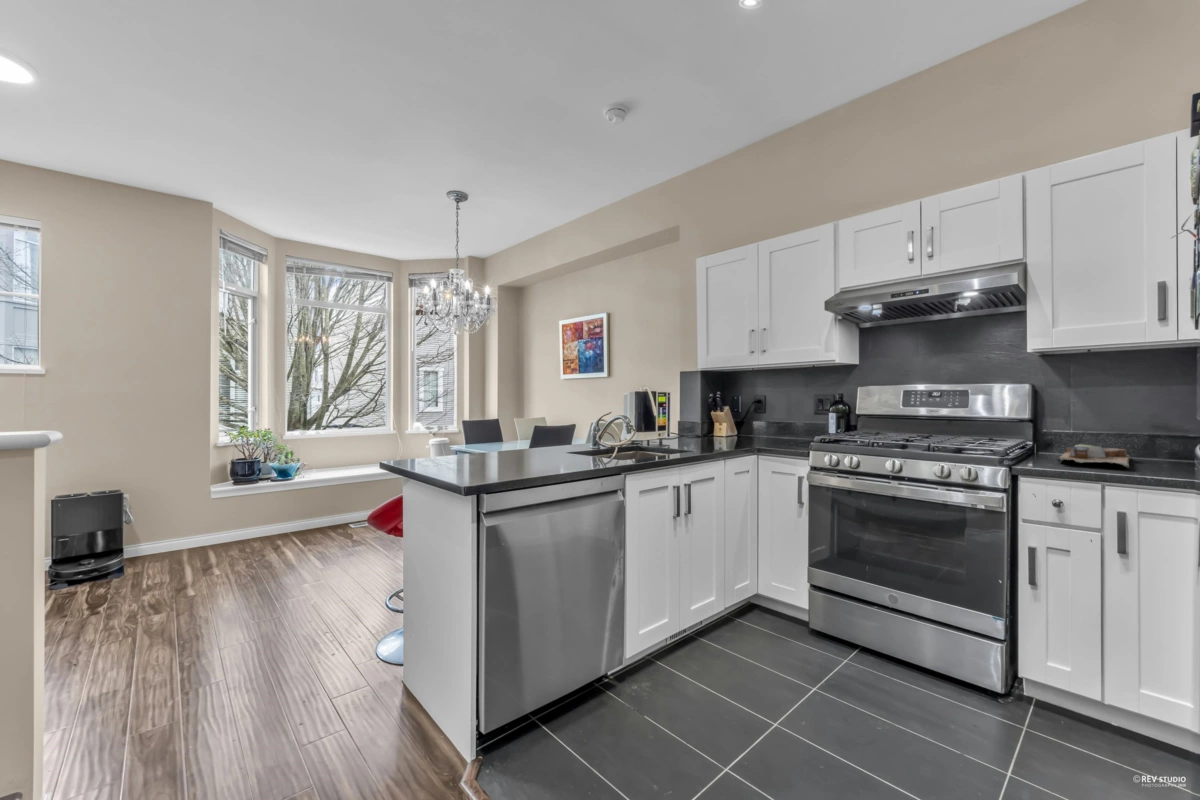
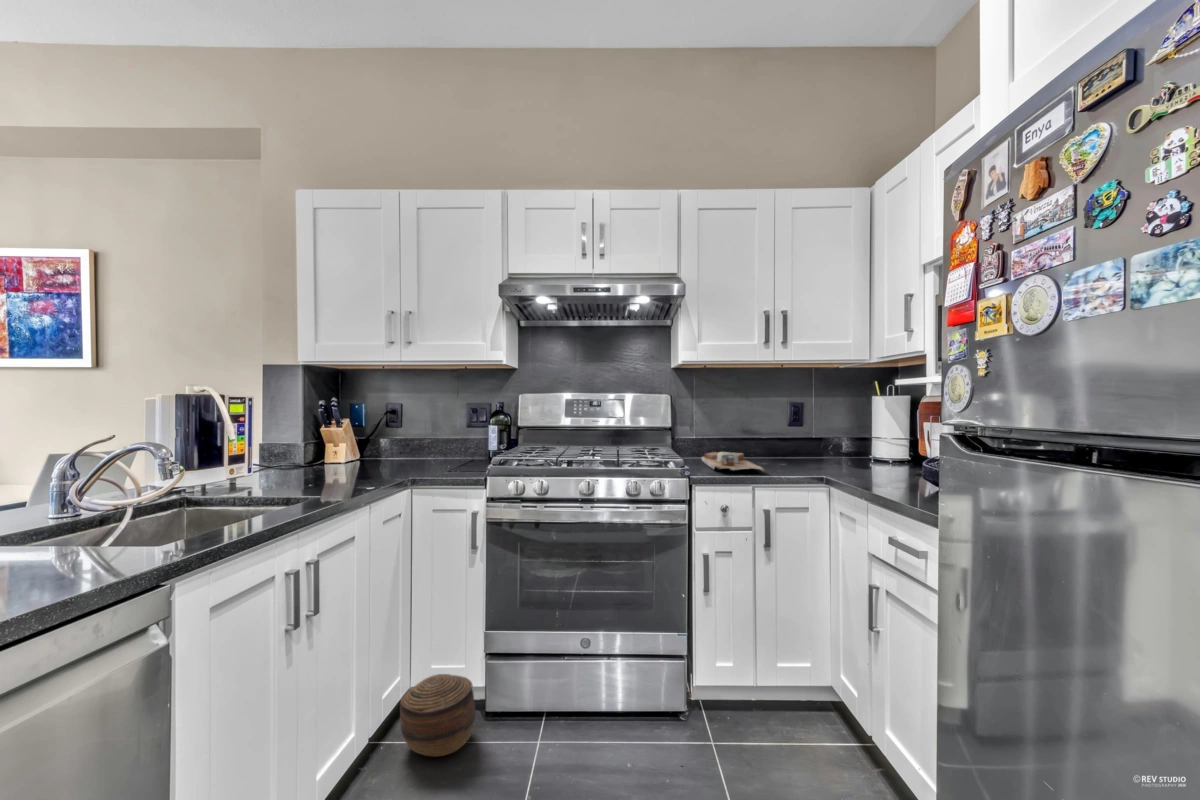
basket: none [736,589,792,646] -> present [400,674,476,757]

